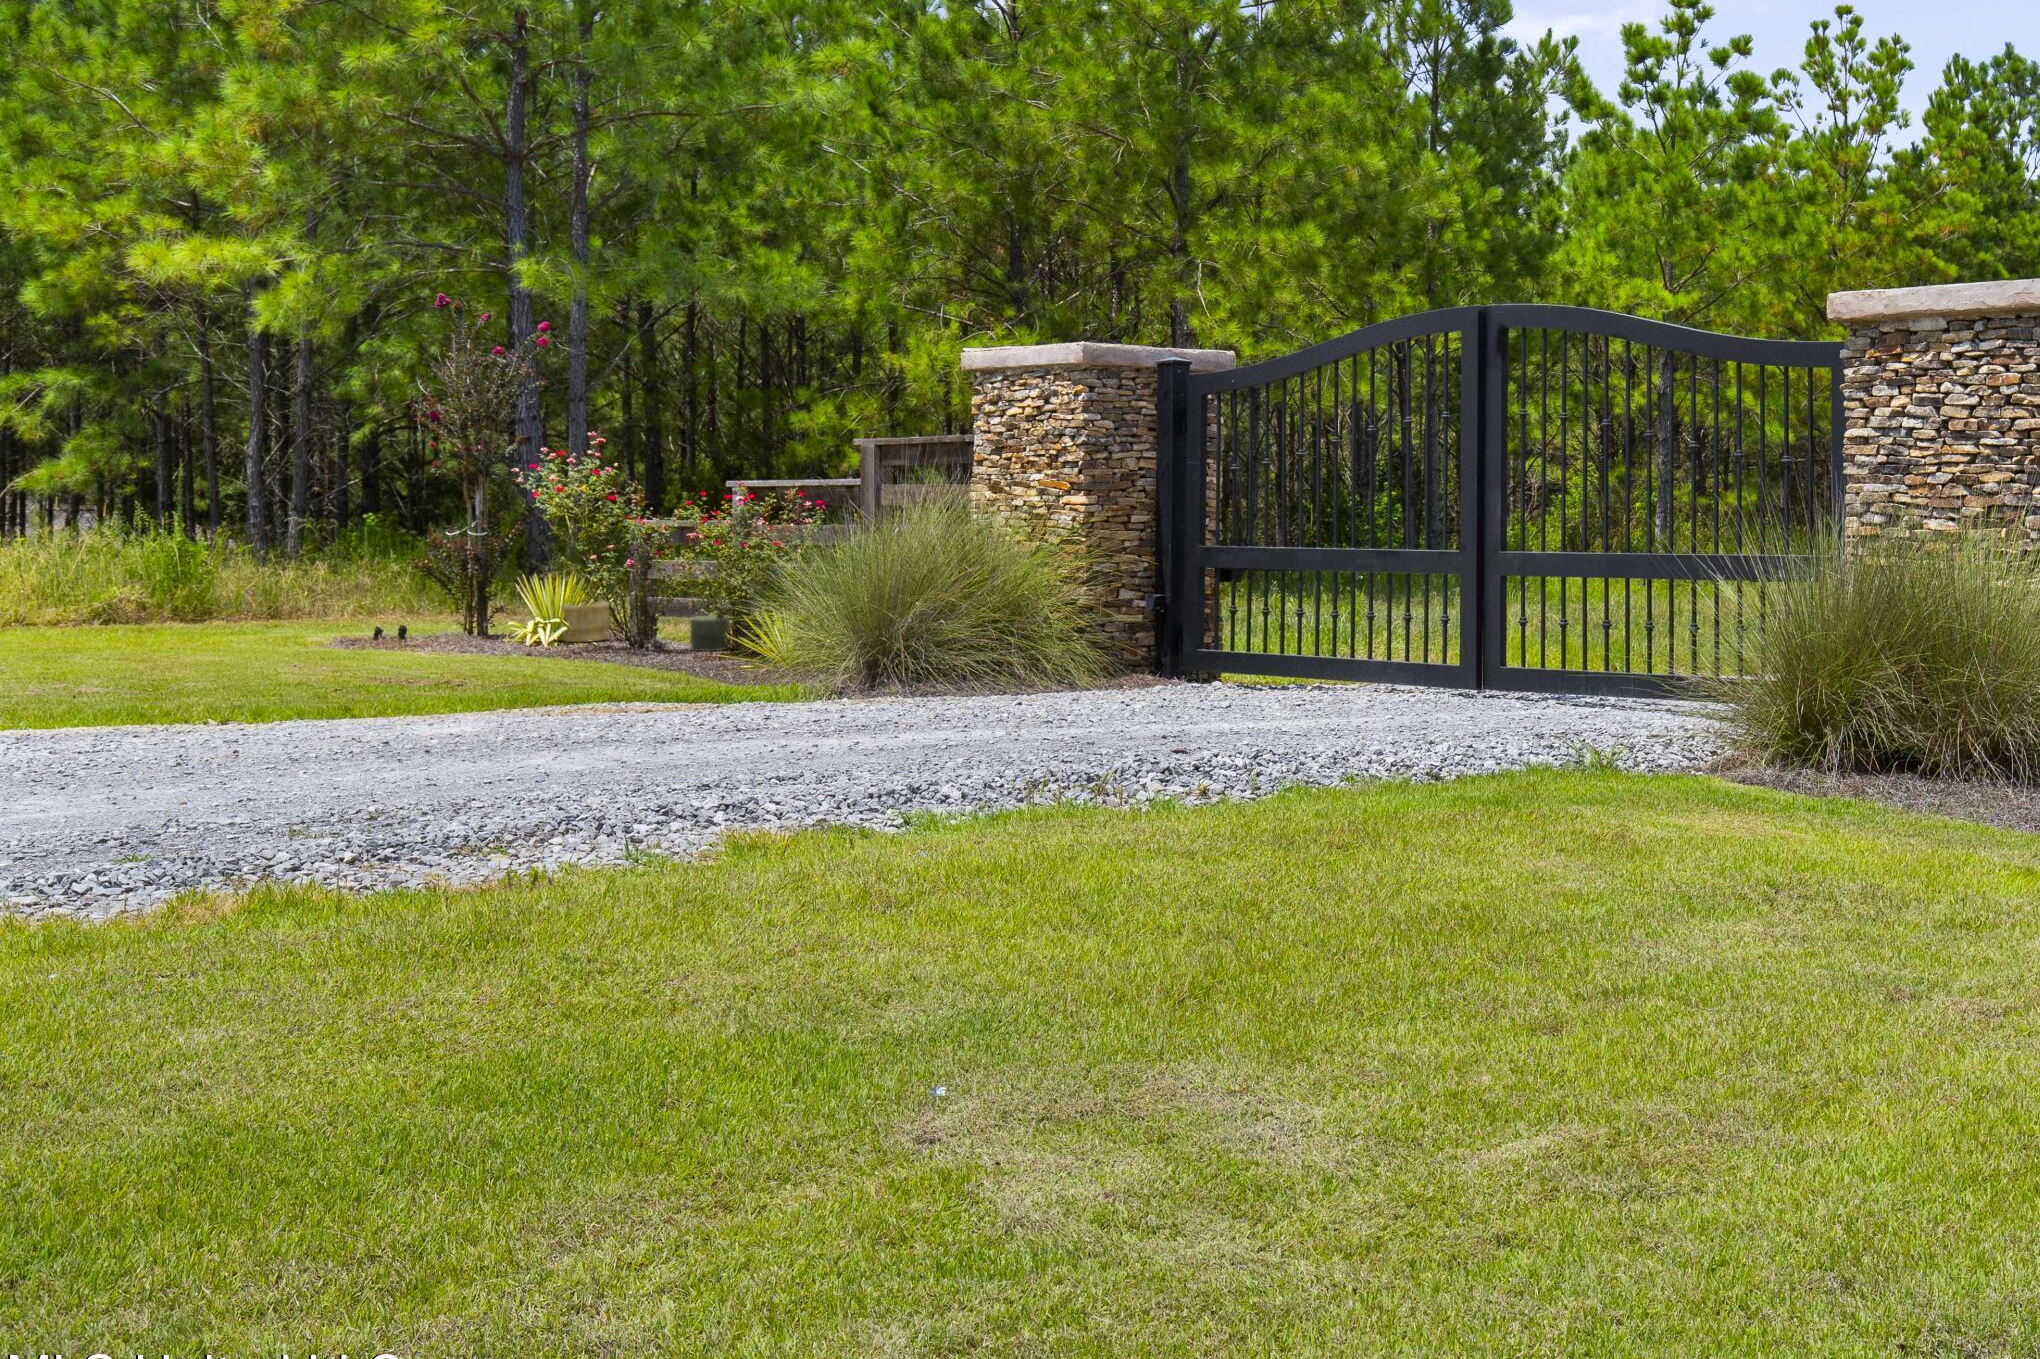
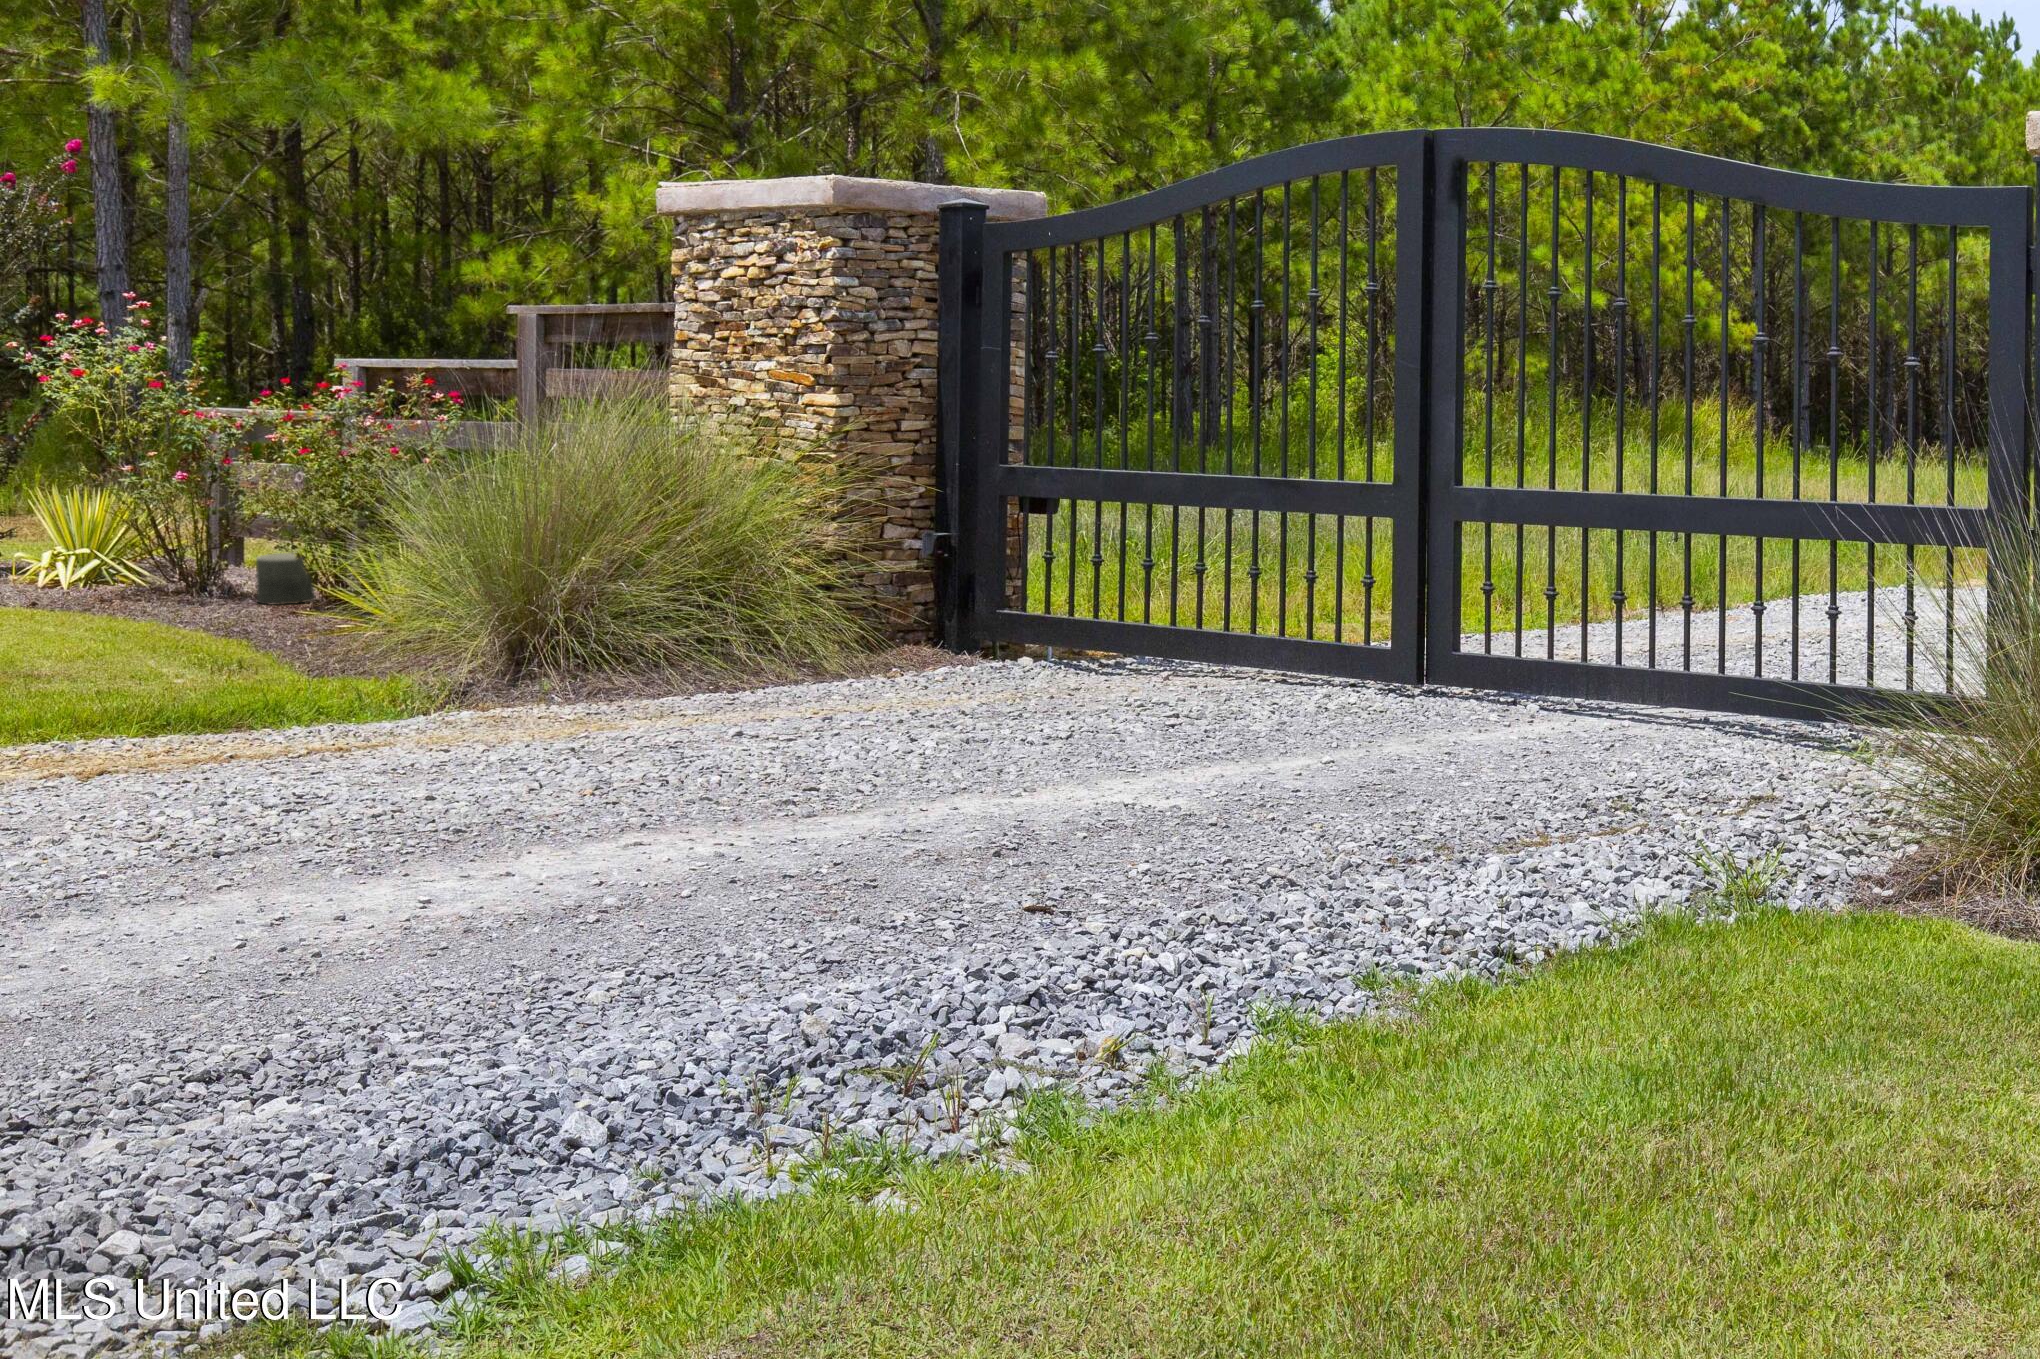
wooden bucket: present [561,601,610,642] -> none [66,528,145,587]

